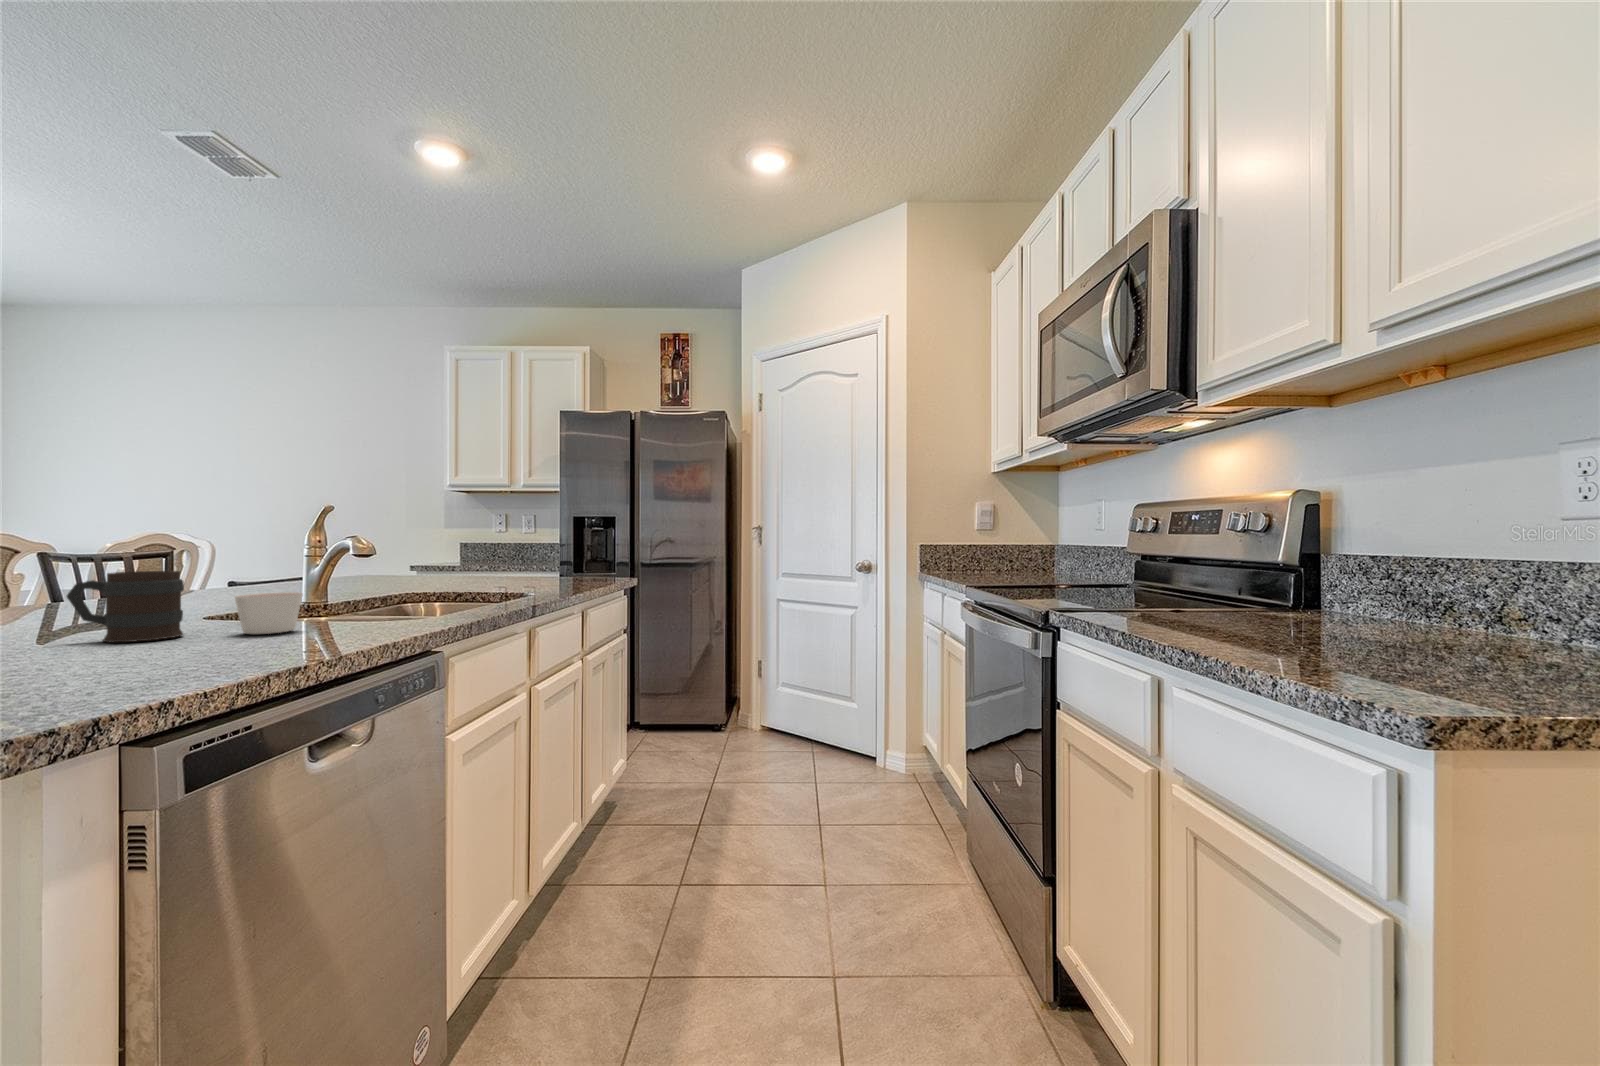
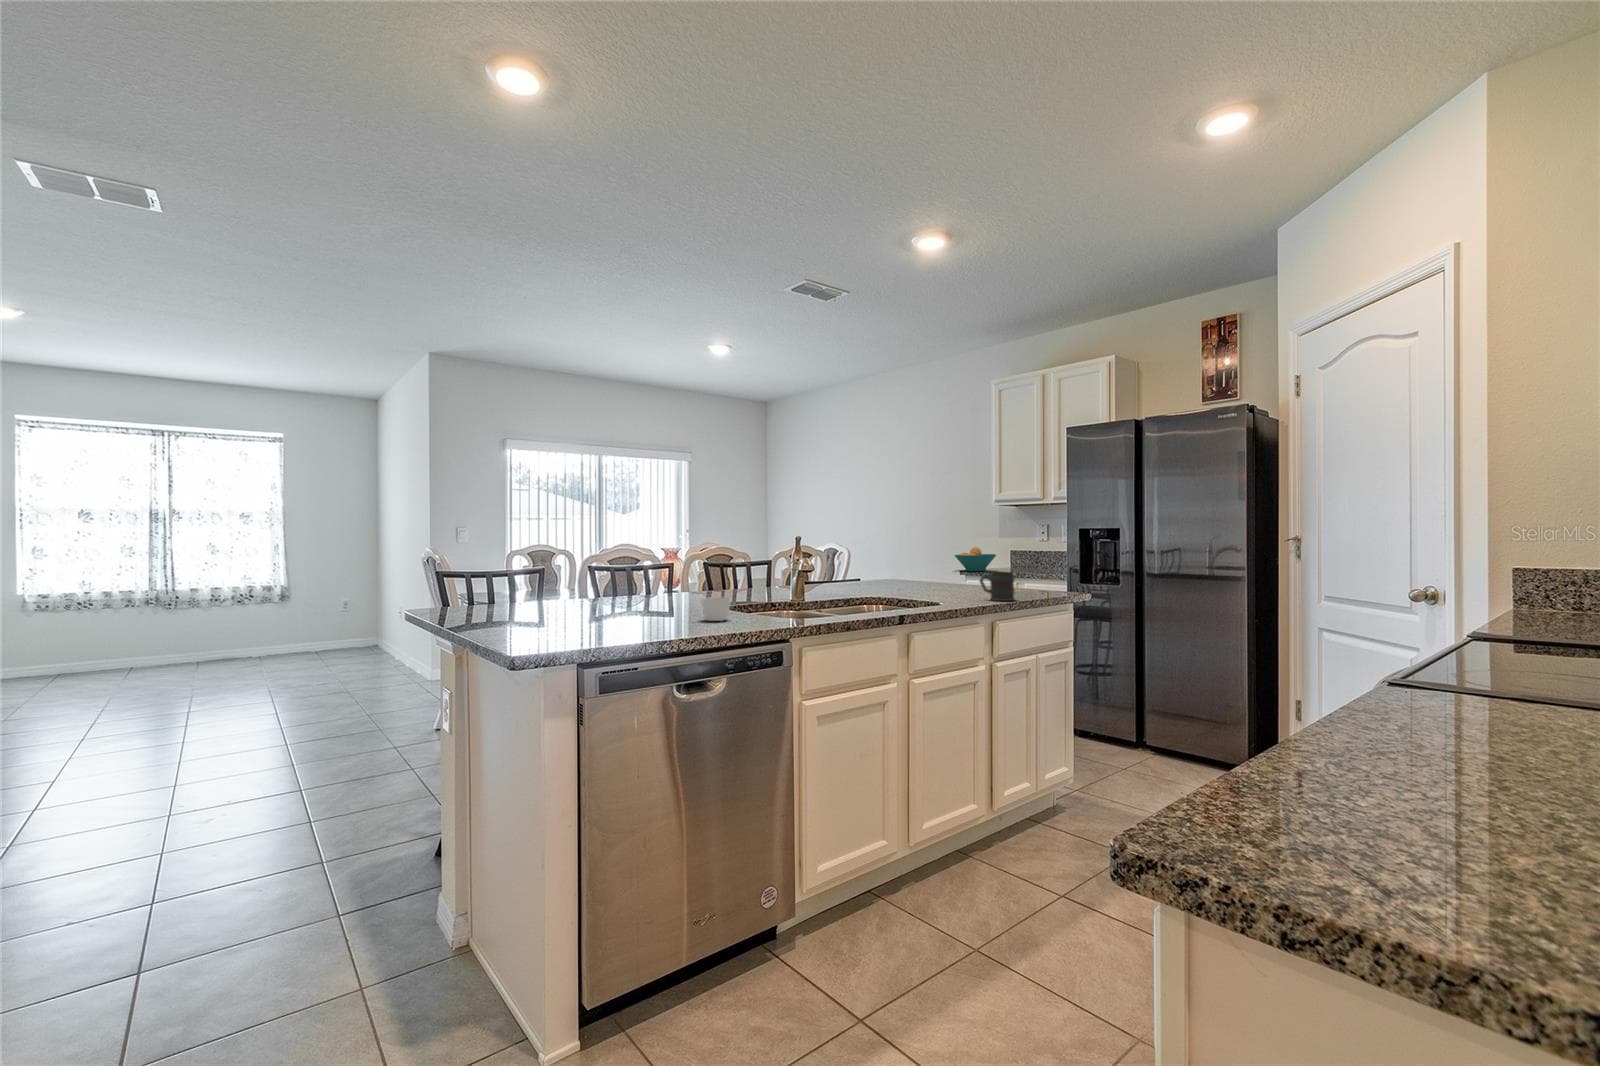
fruit bowl: none [405,538,458,565] -> present [955,547,996,571]
mug: present [67,571,184,642] -> present [980,572,1014,601]

